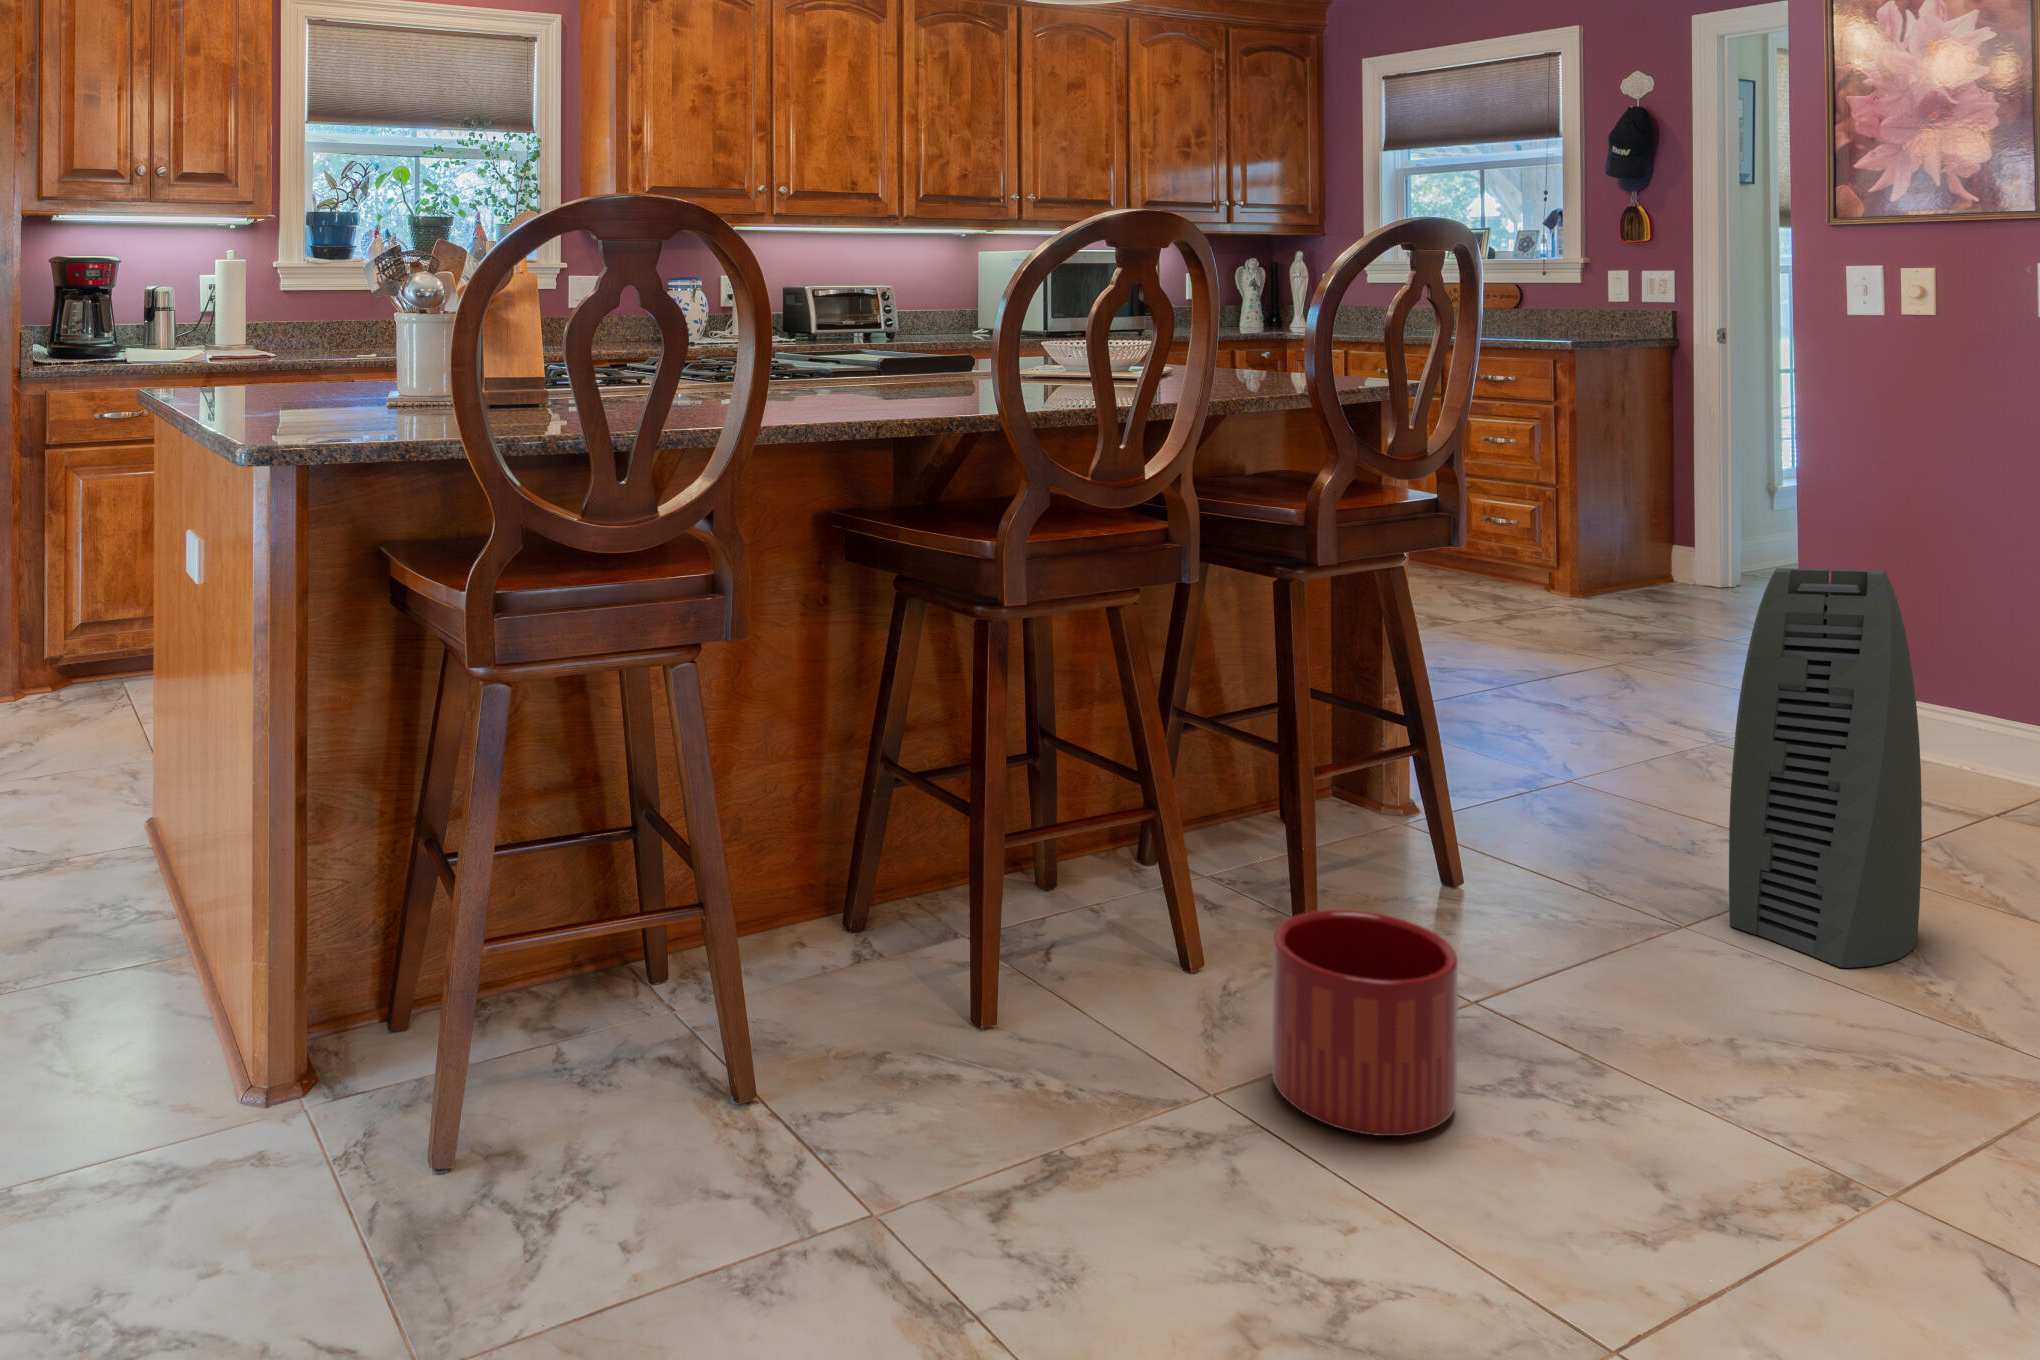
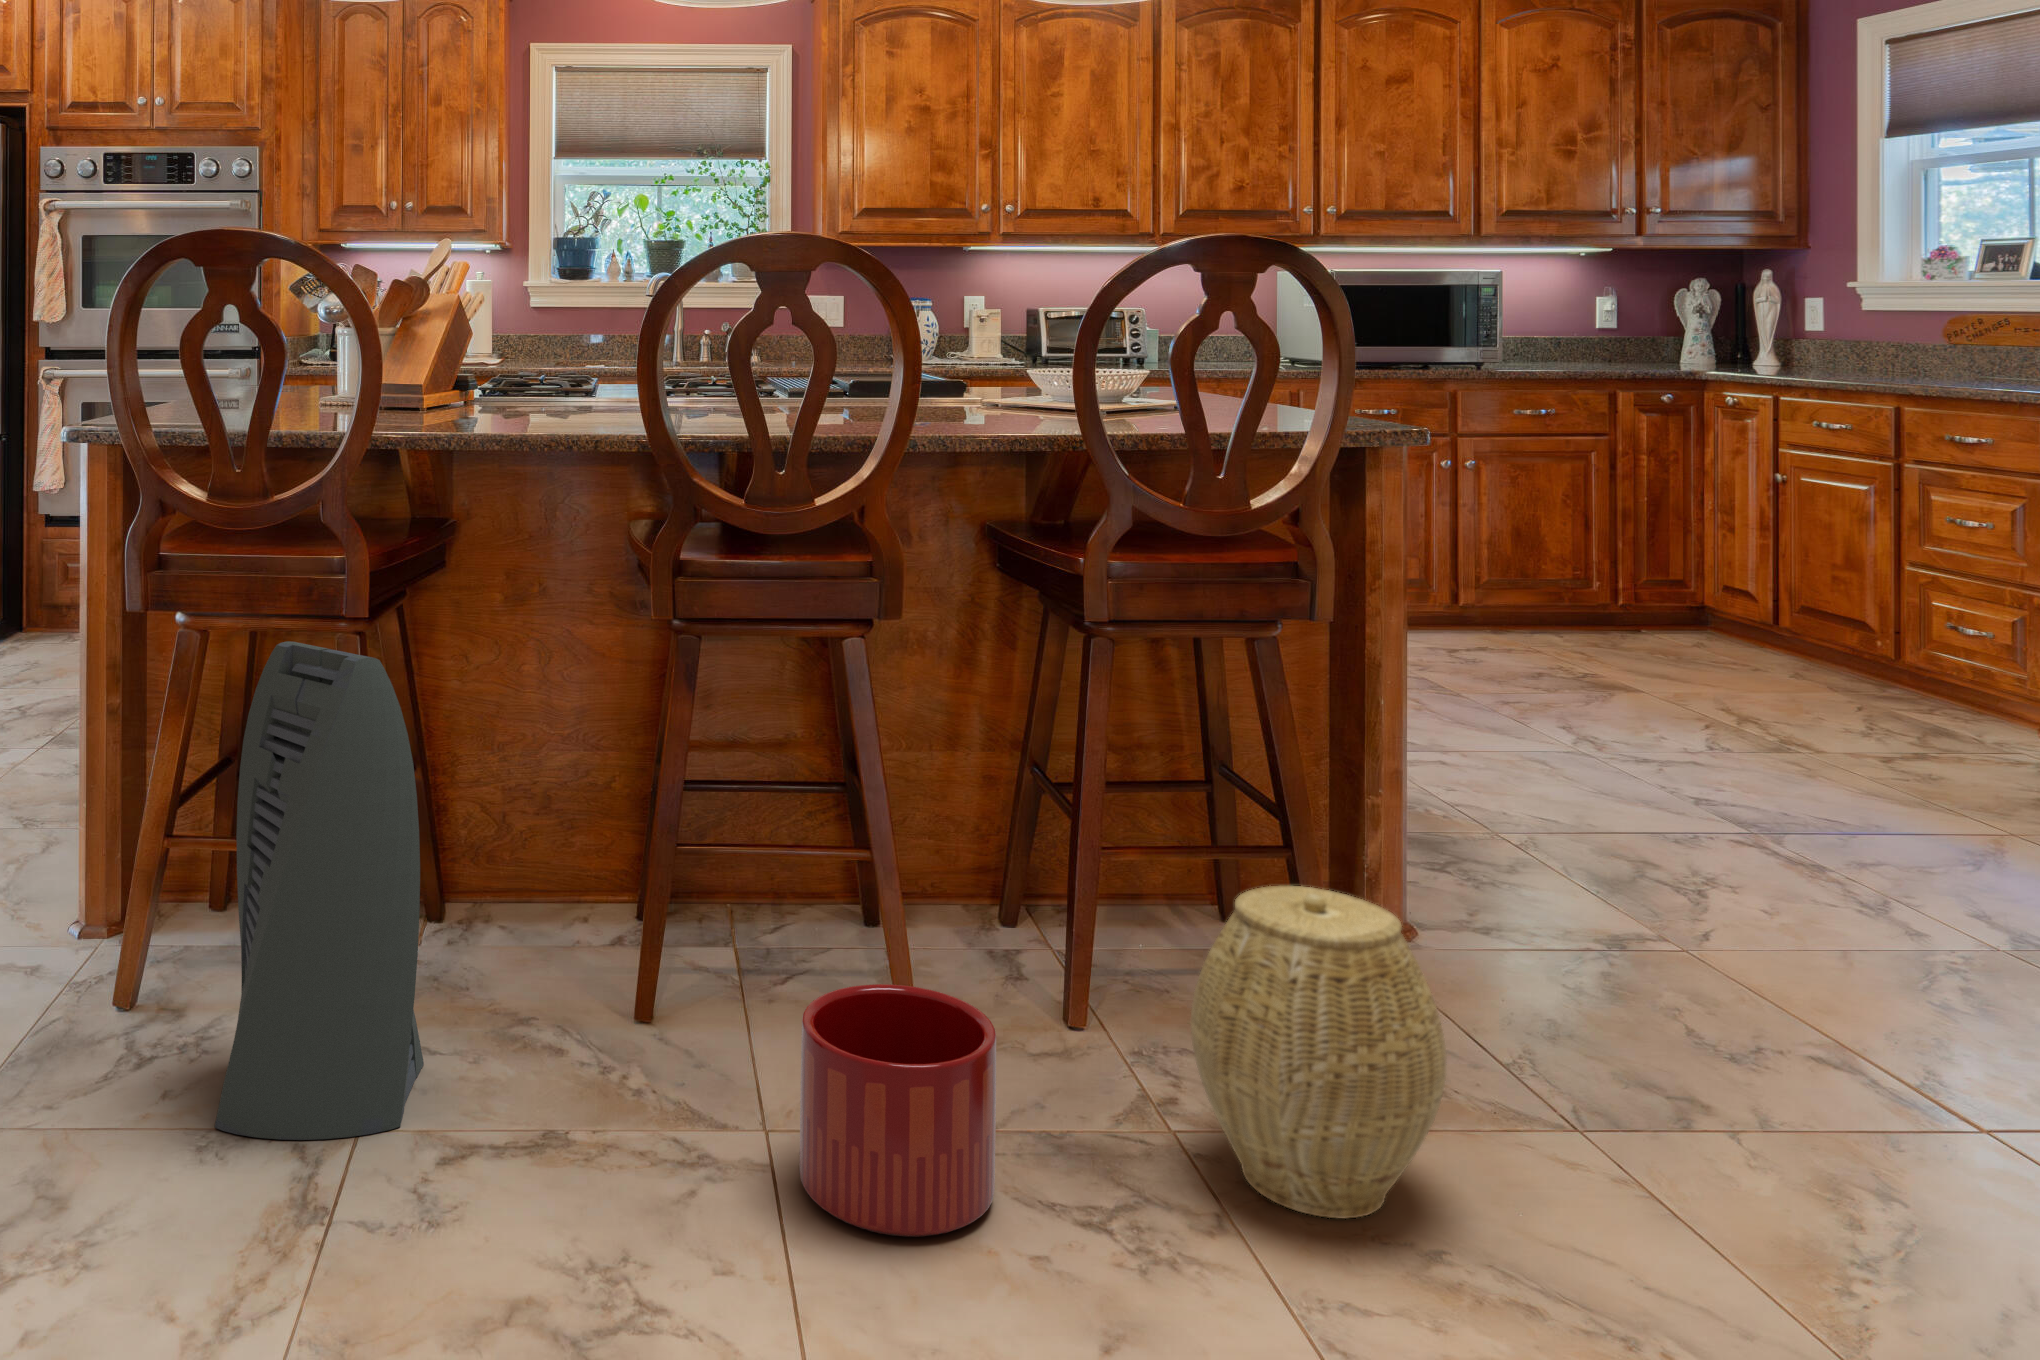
air purifier: present [1729,568,1922,968] -> present [215,641,424,1140]
woven basket: none [1490,762,1701,1024] -> present [1191,886,1446,1219]

